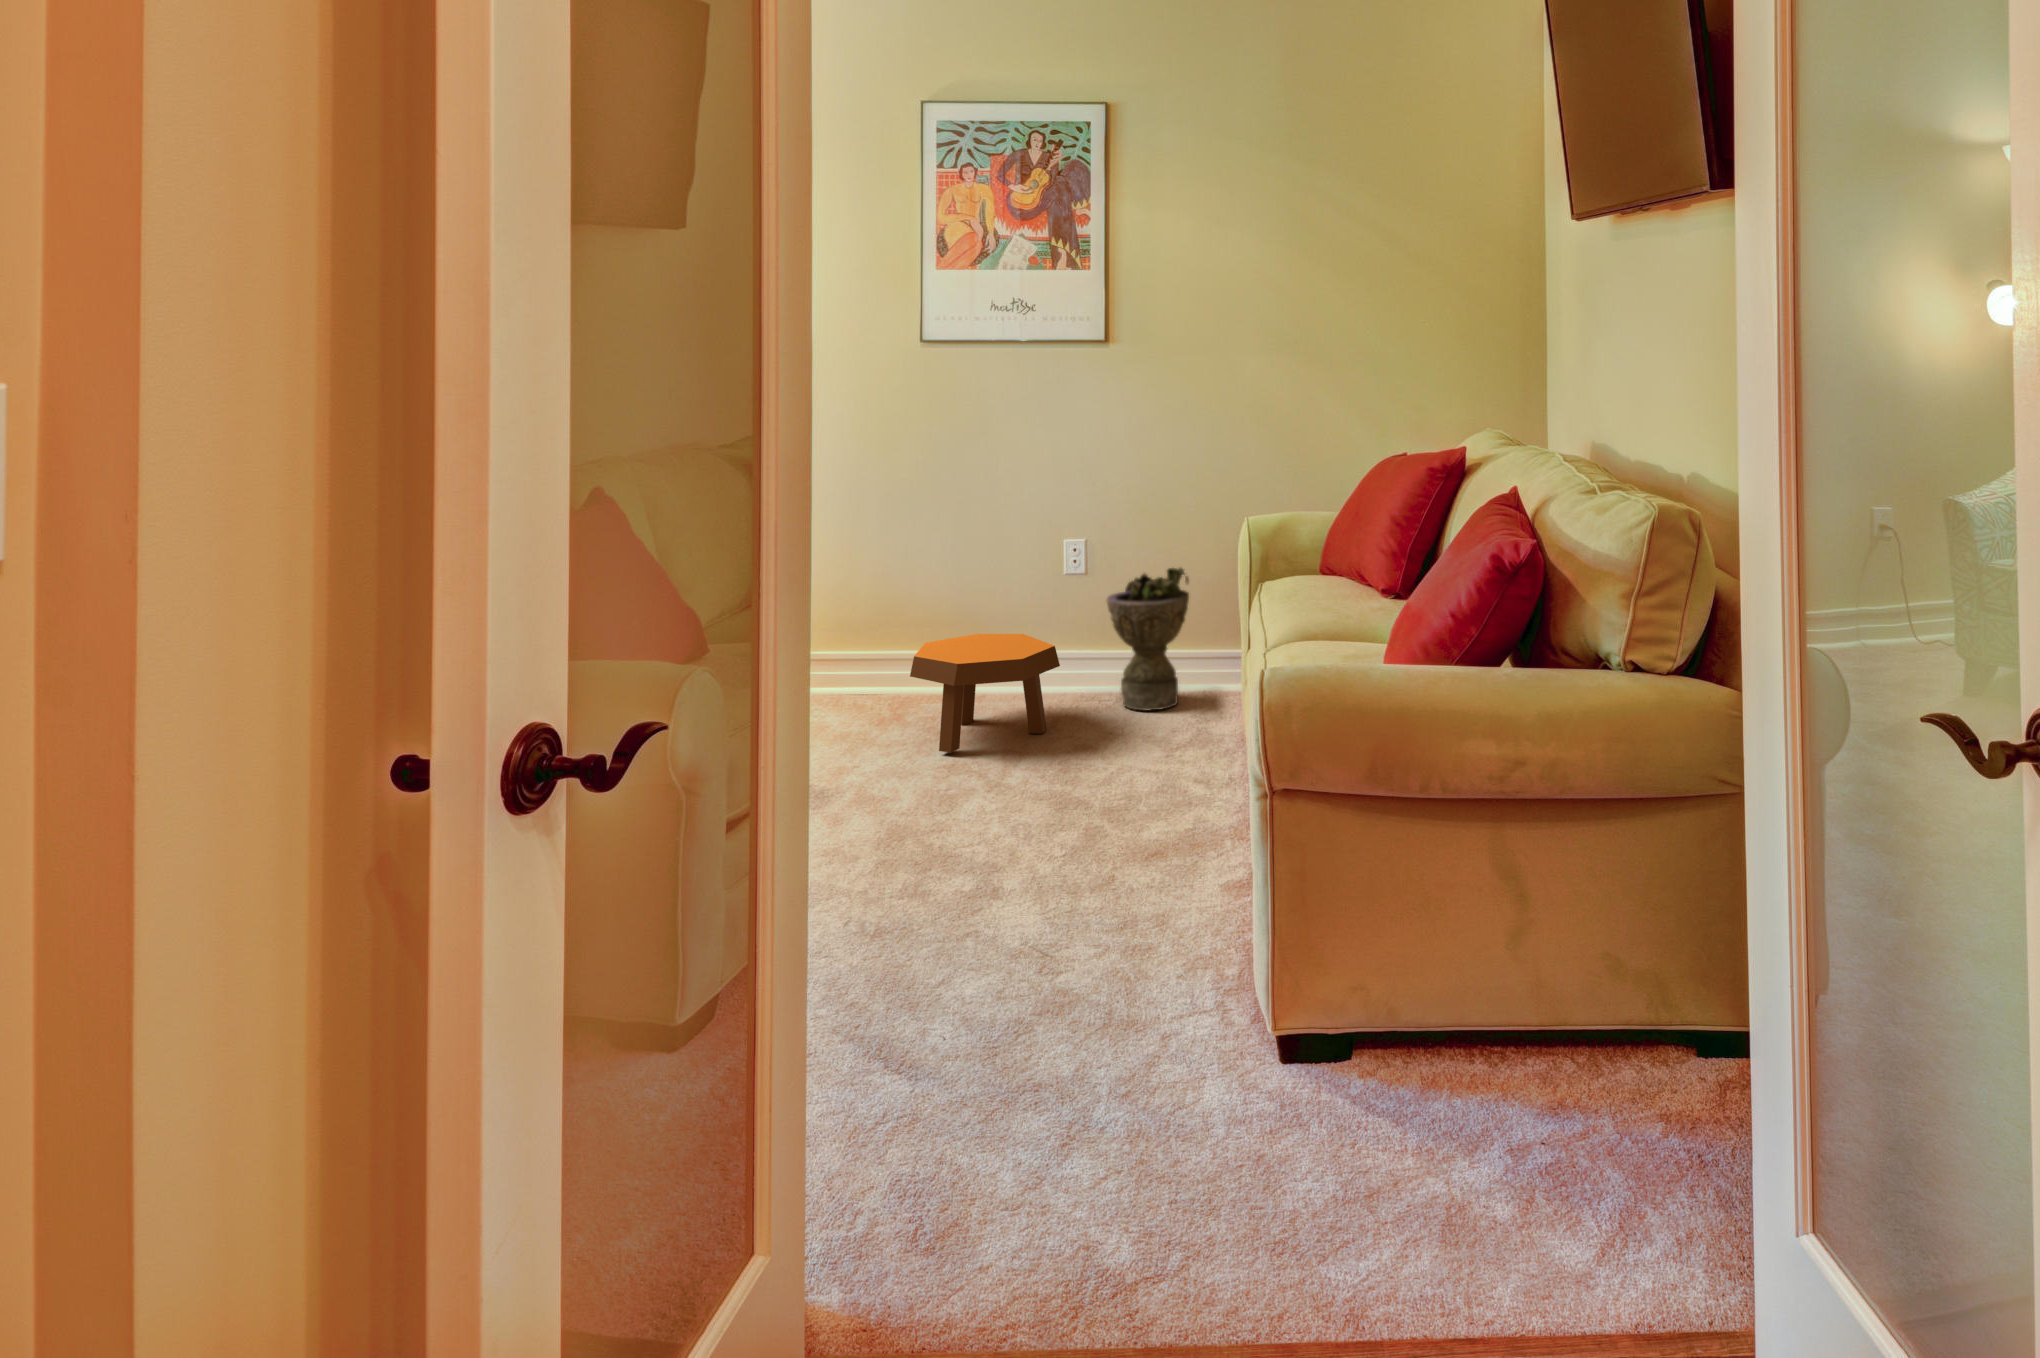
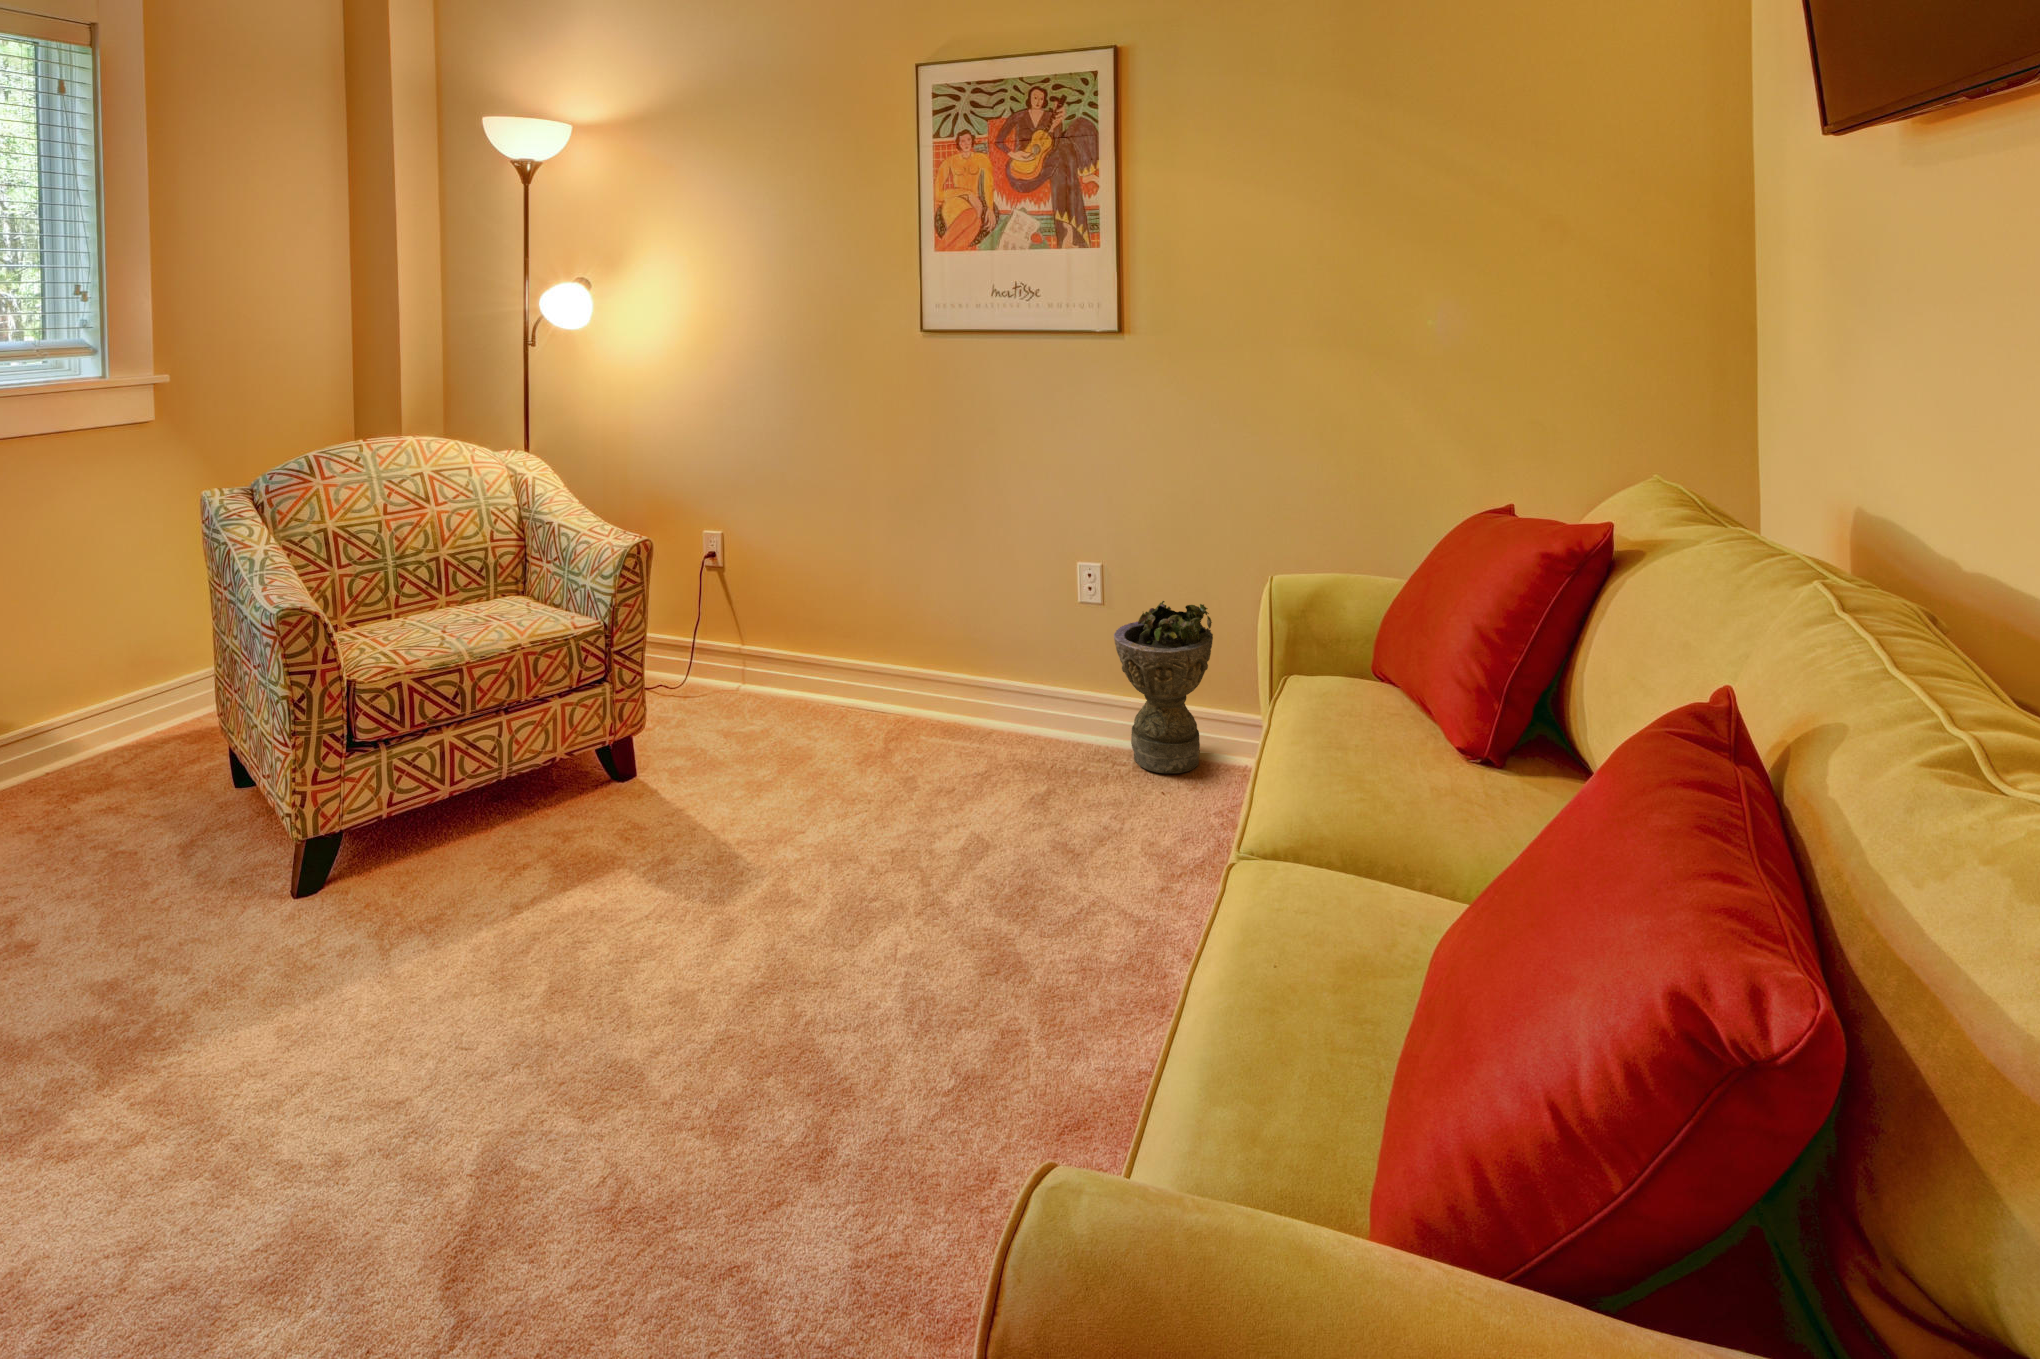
footstool: present [910,634,1060,753] -> none [883,659,1050,816]

